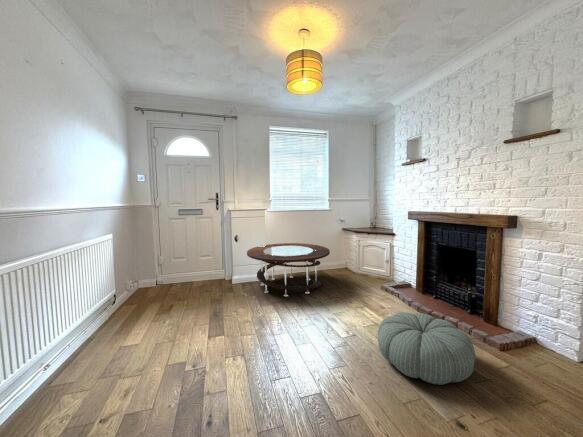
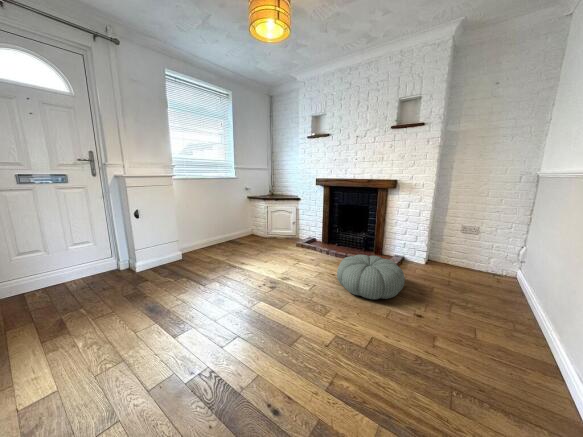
coffee table: present [247,243,330,297] -> none [159,214,256,272]

